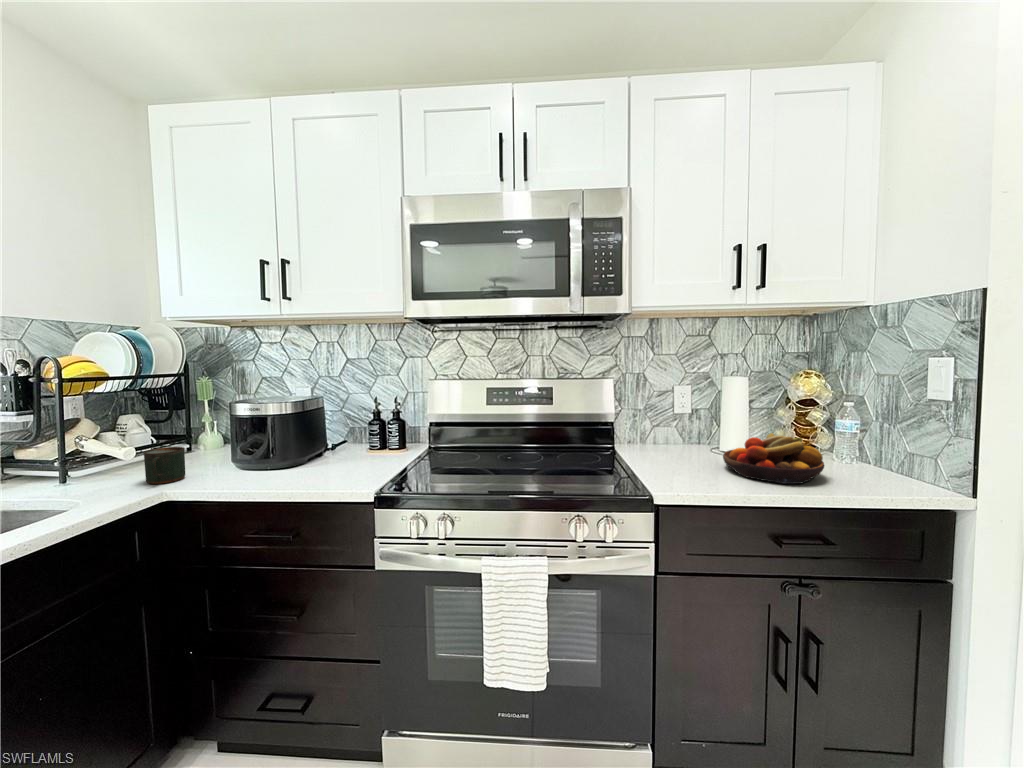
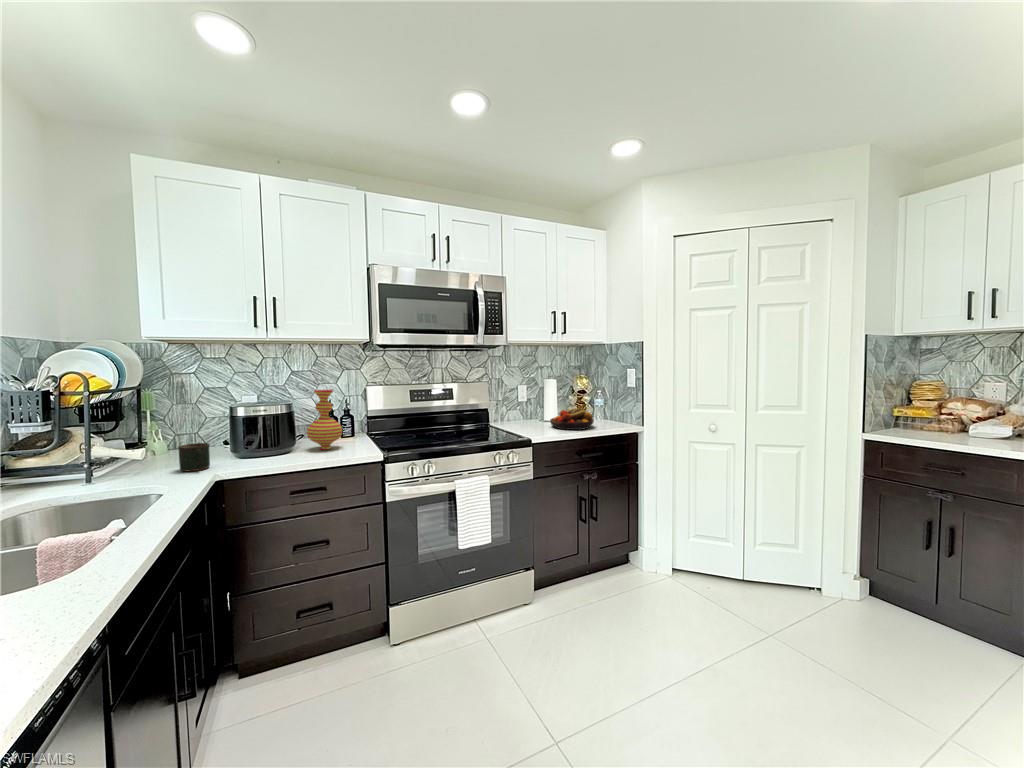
vase: none [315,384,364,468] -> present [307,390,342,450]

